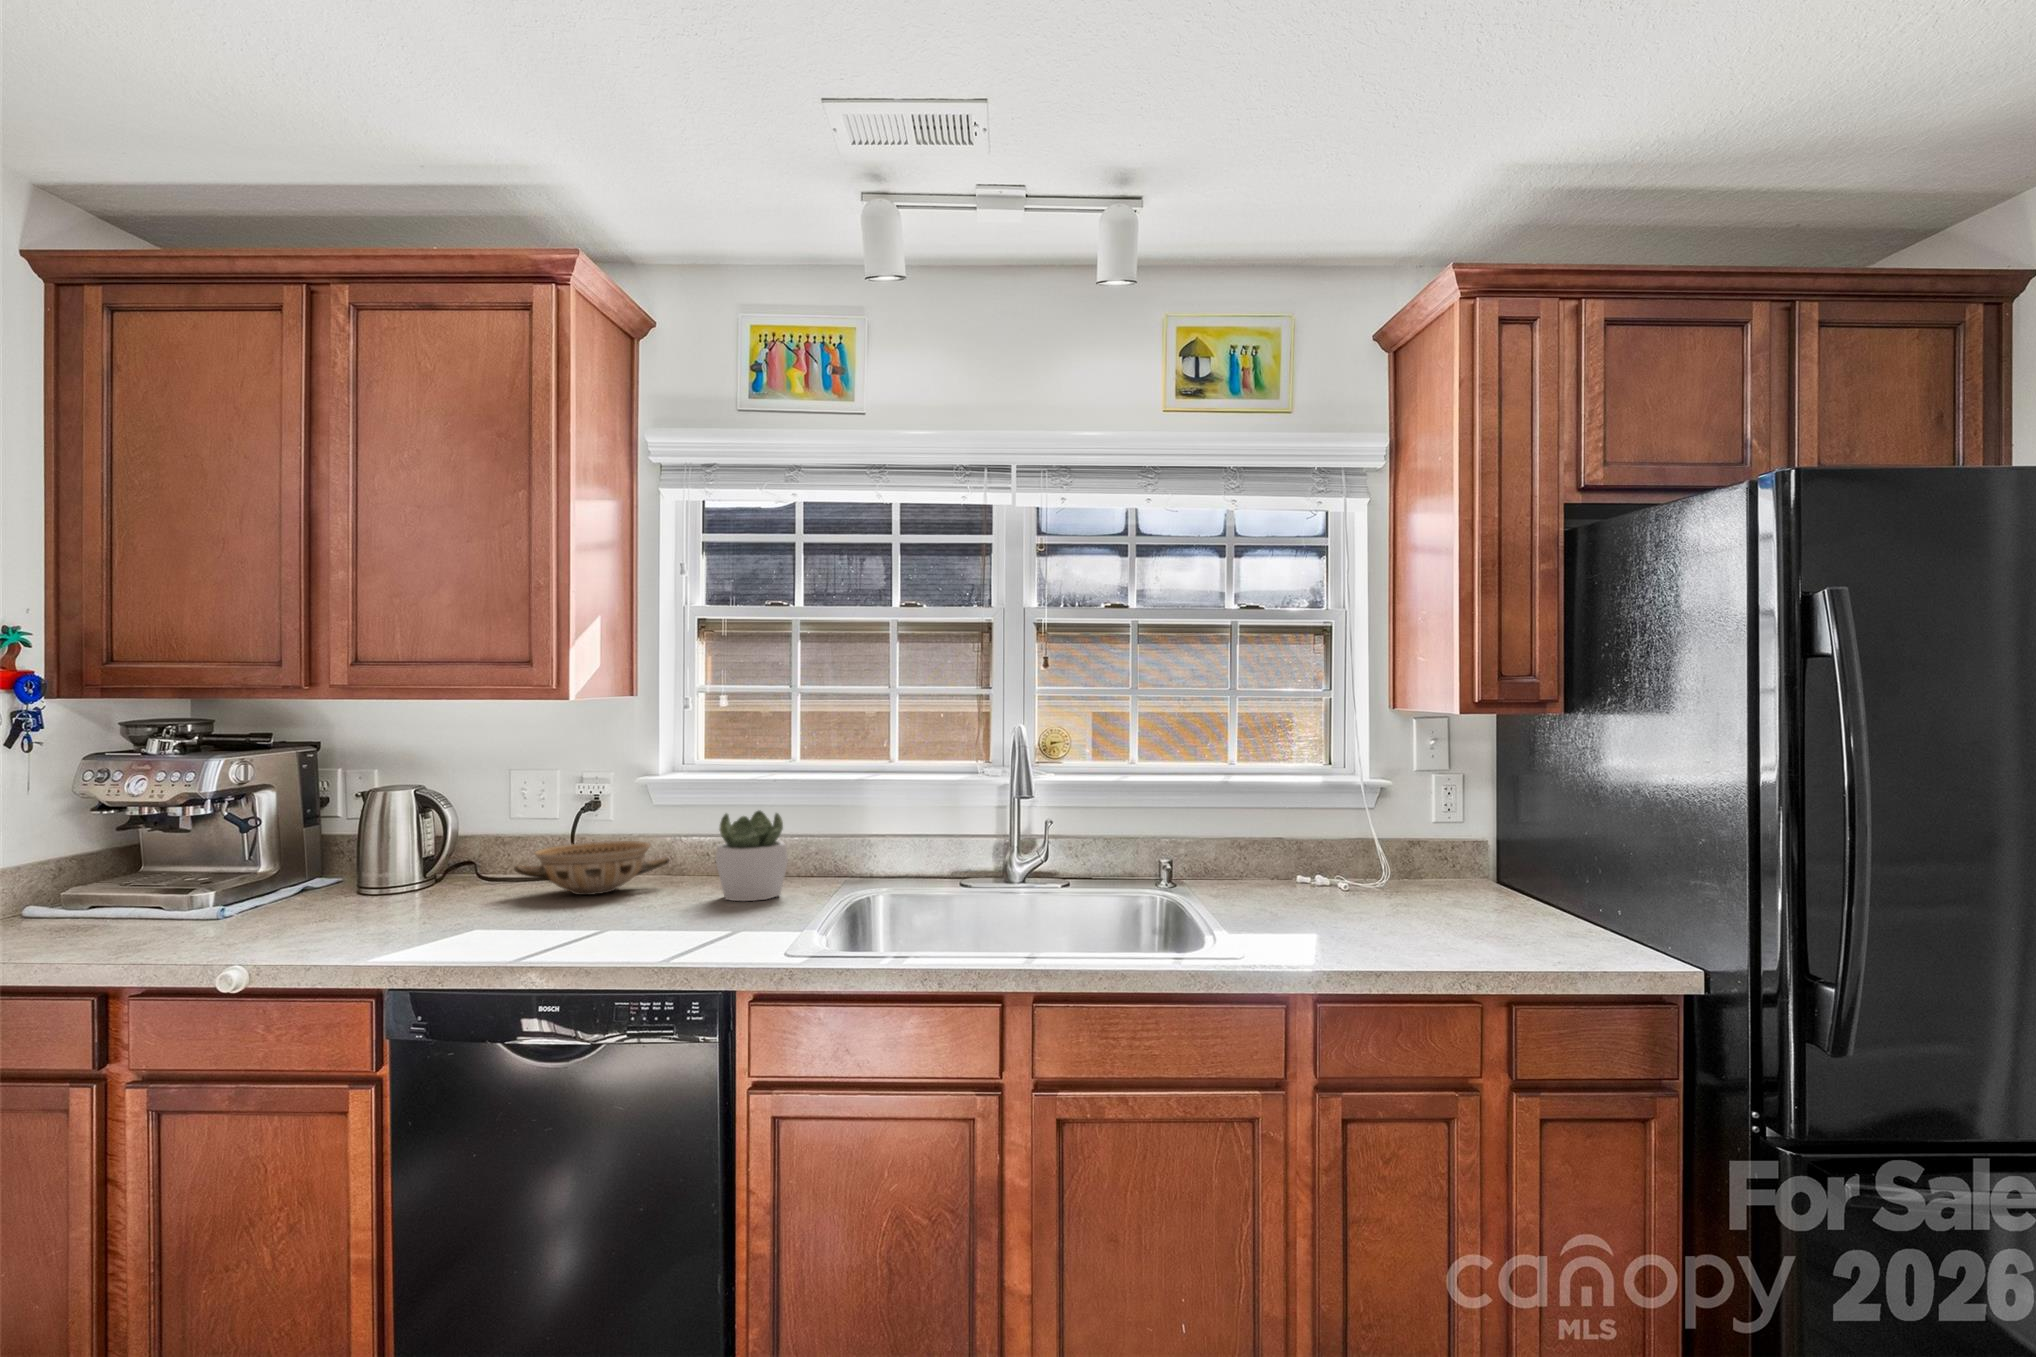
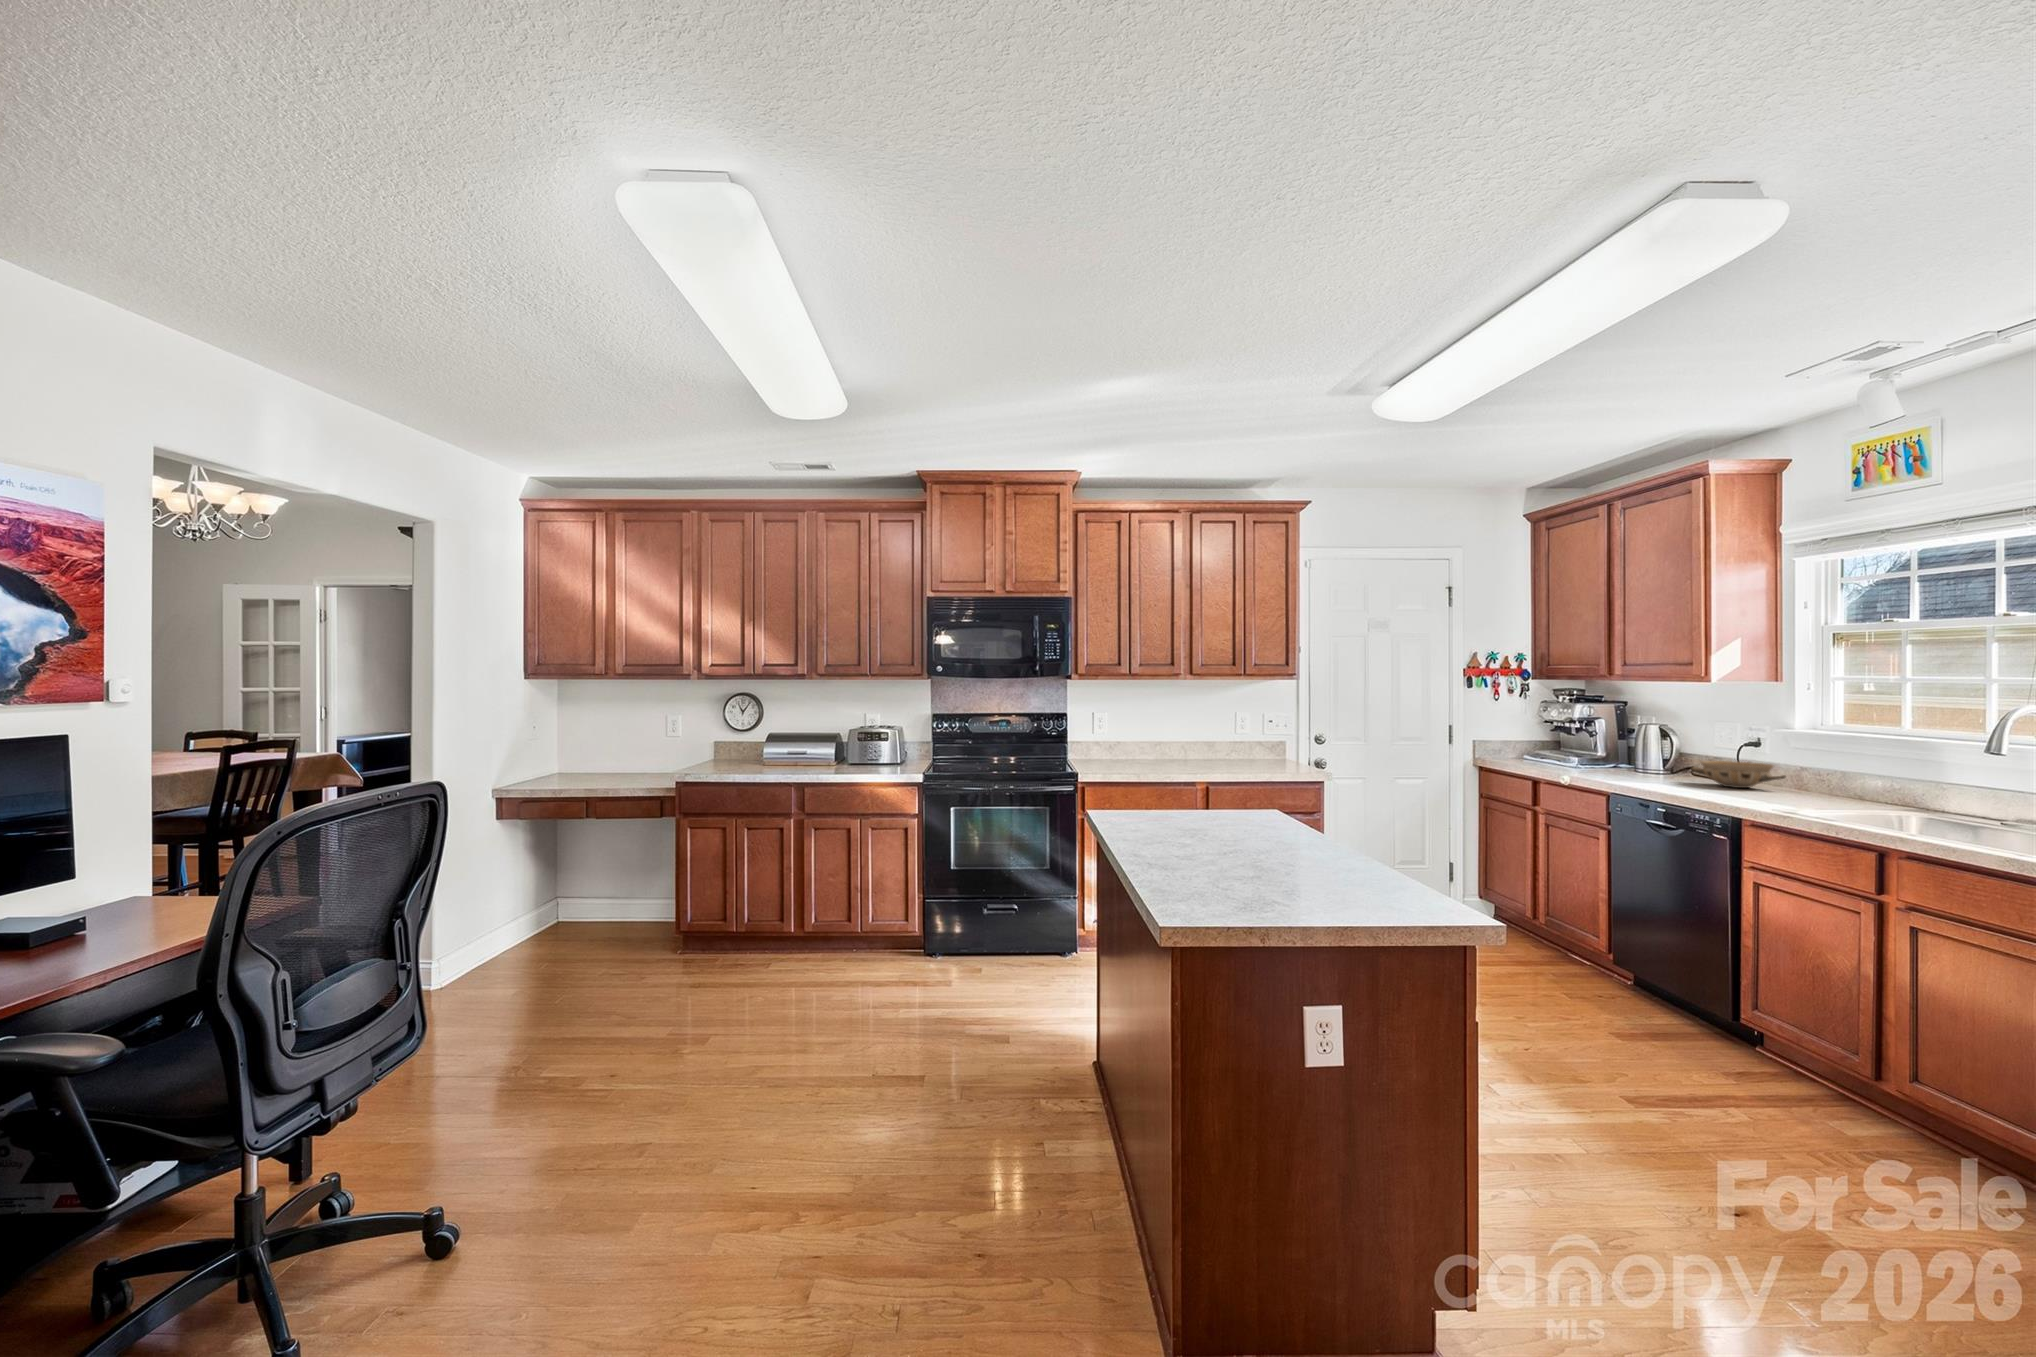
succulent plant: present [716,811,788,901] -> none [1783,751,1840,803]

